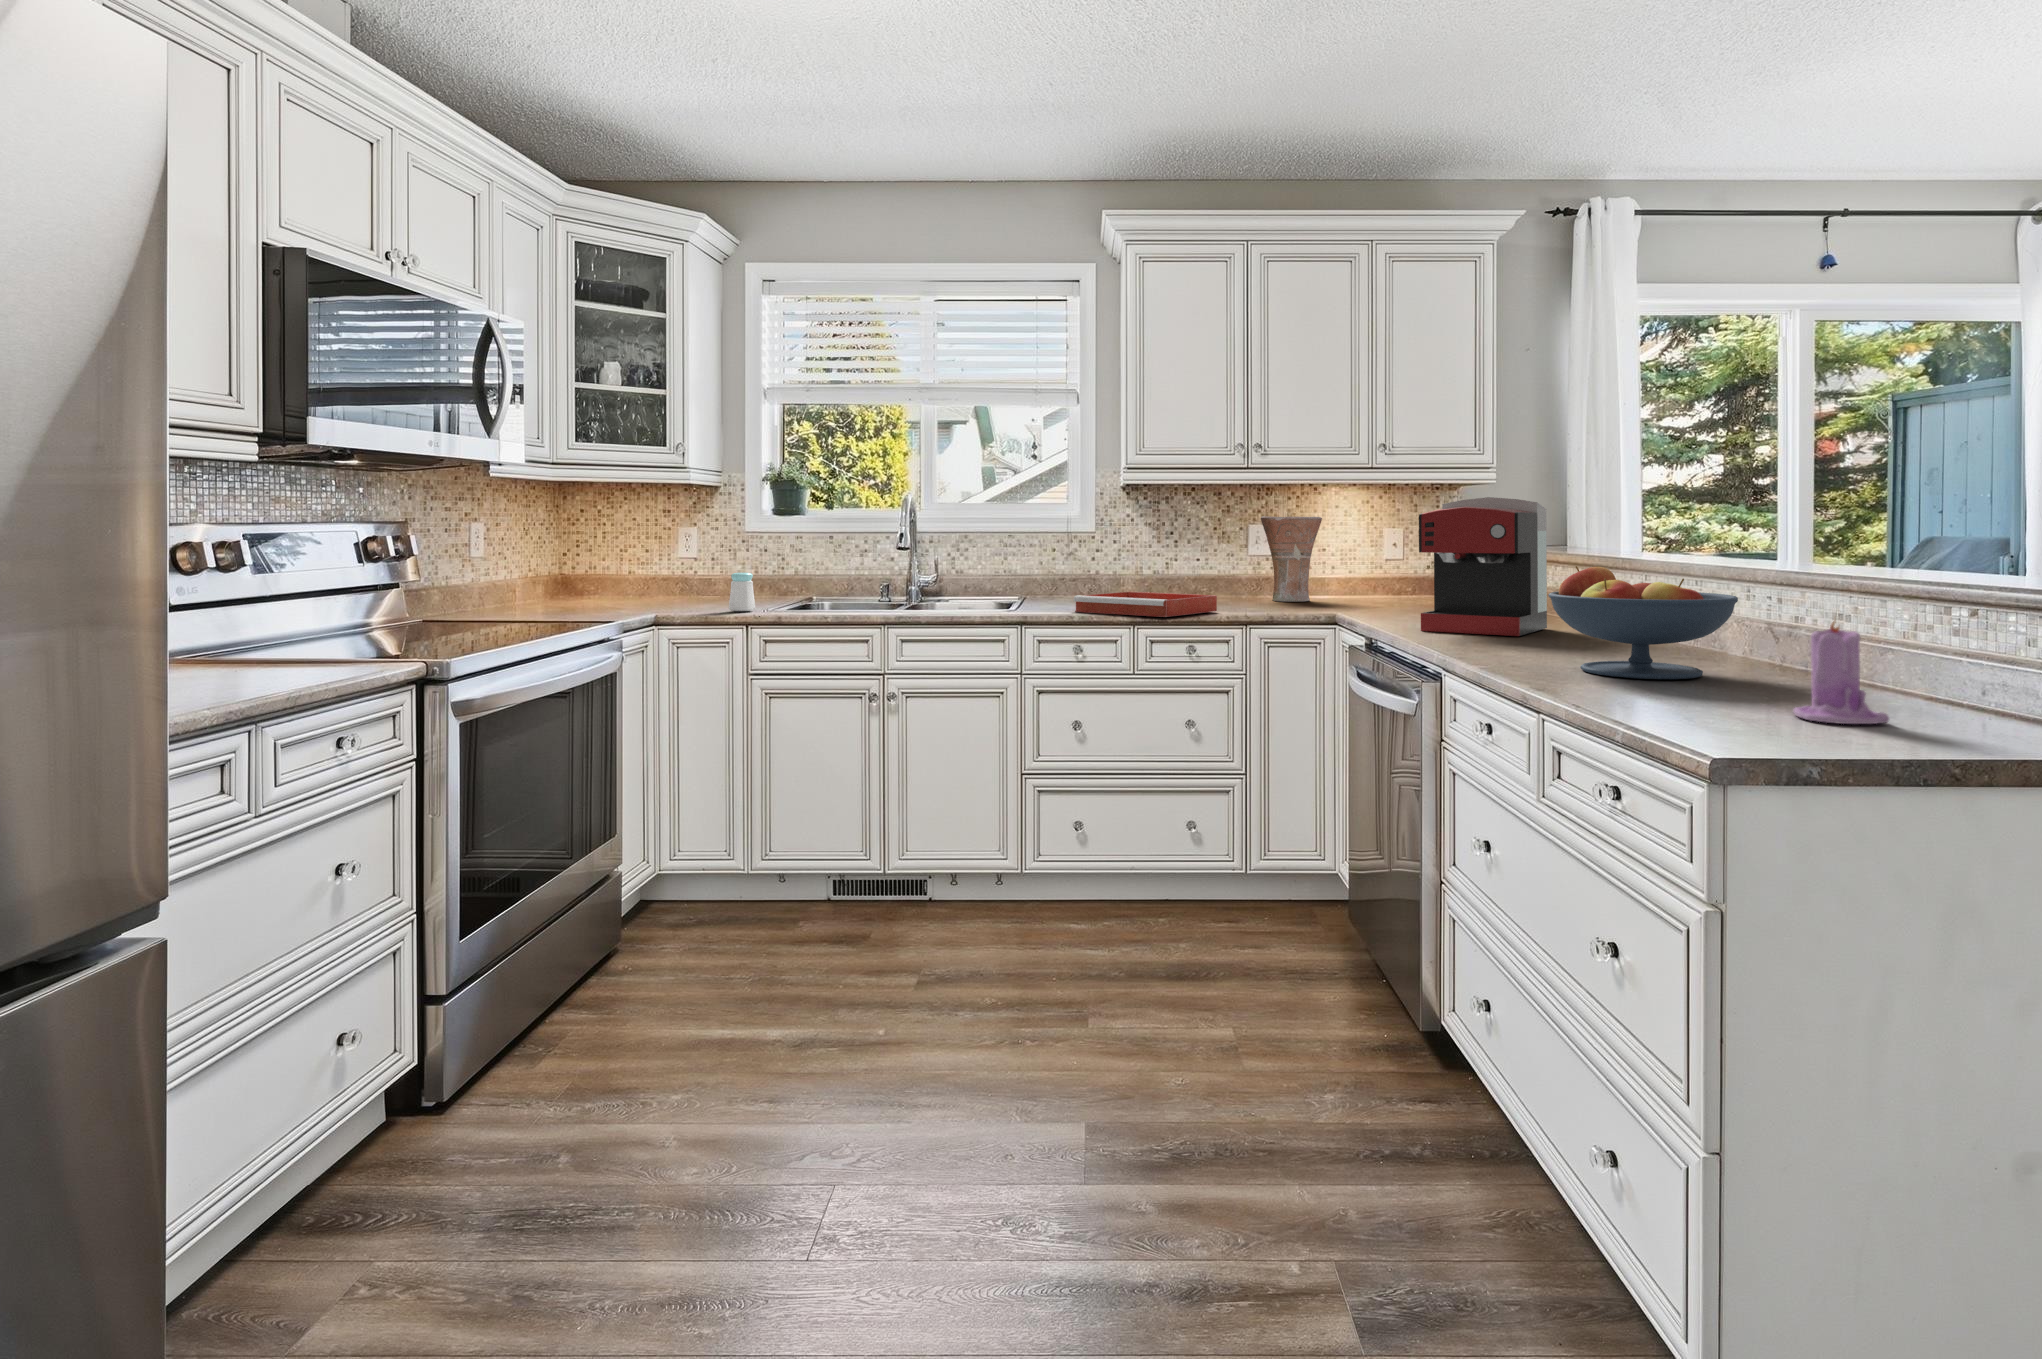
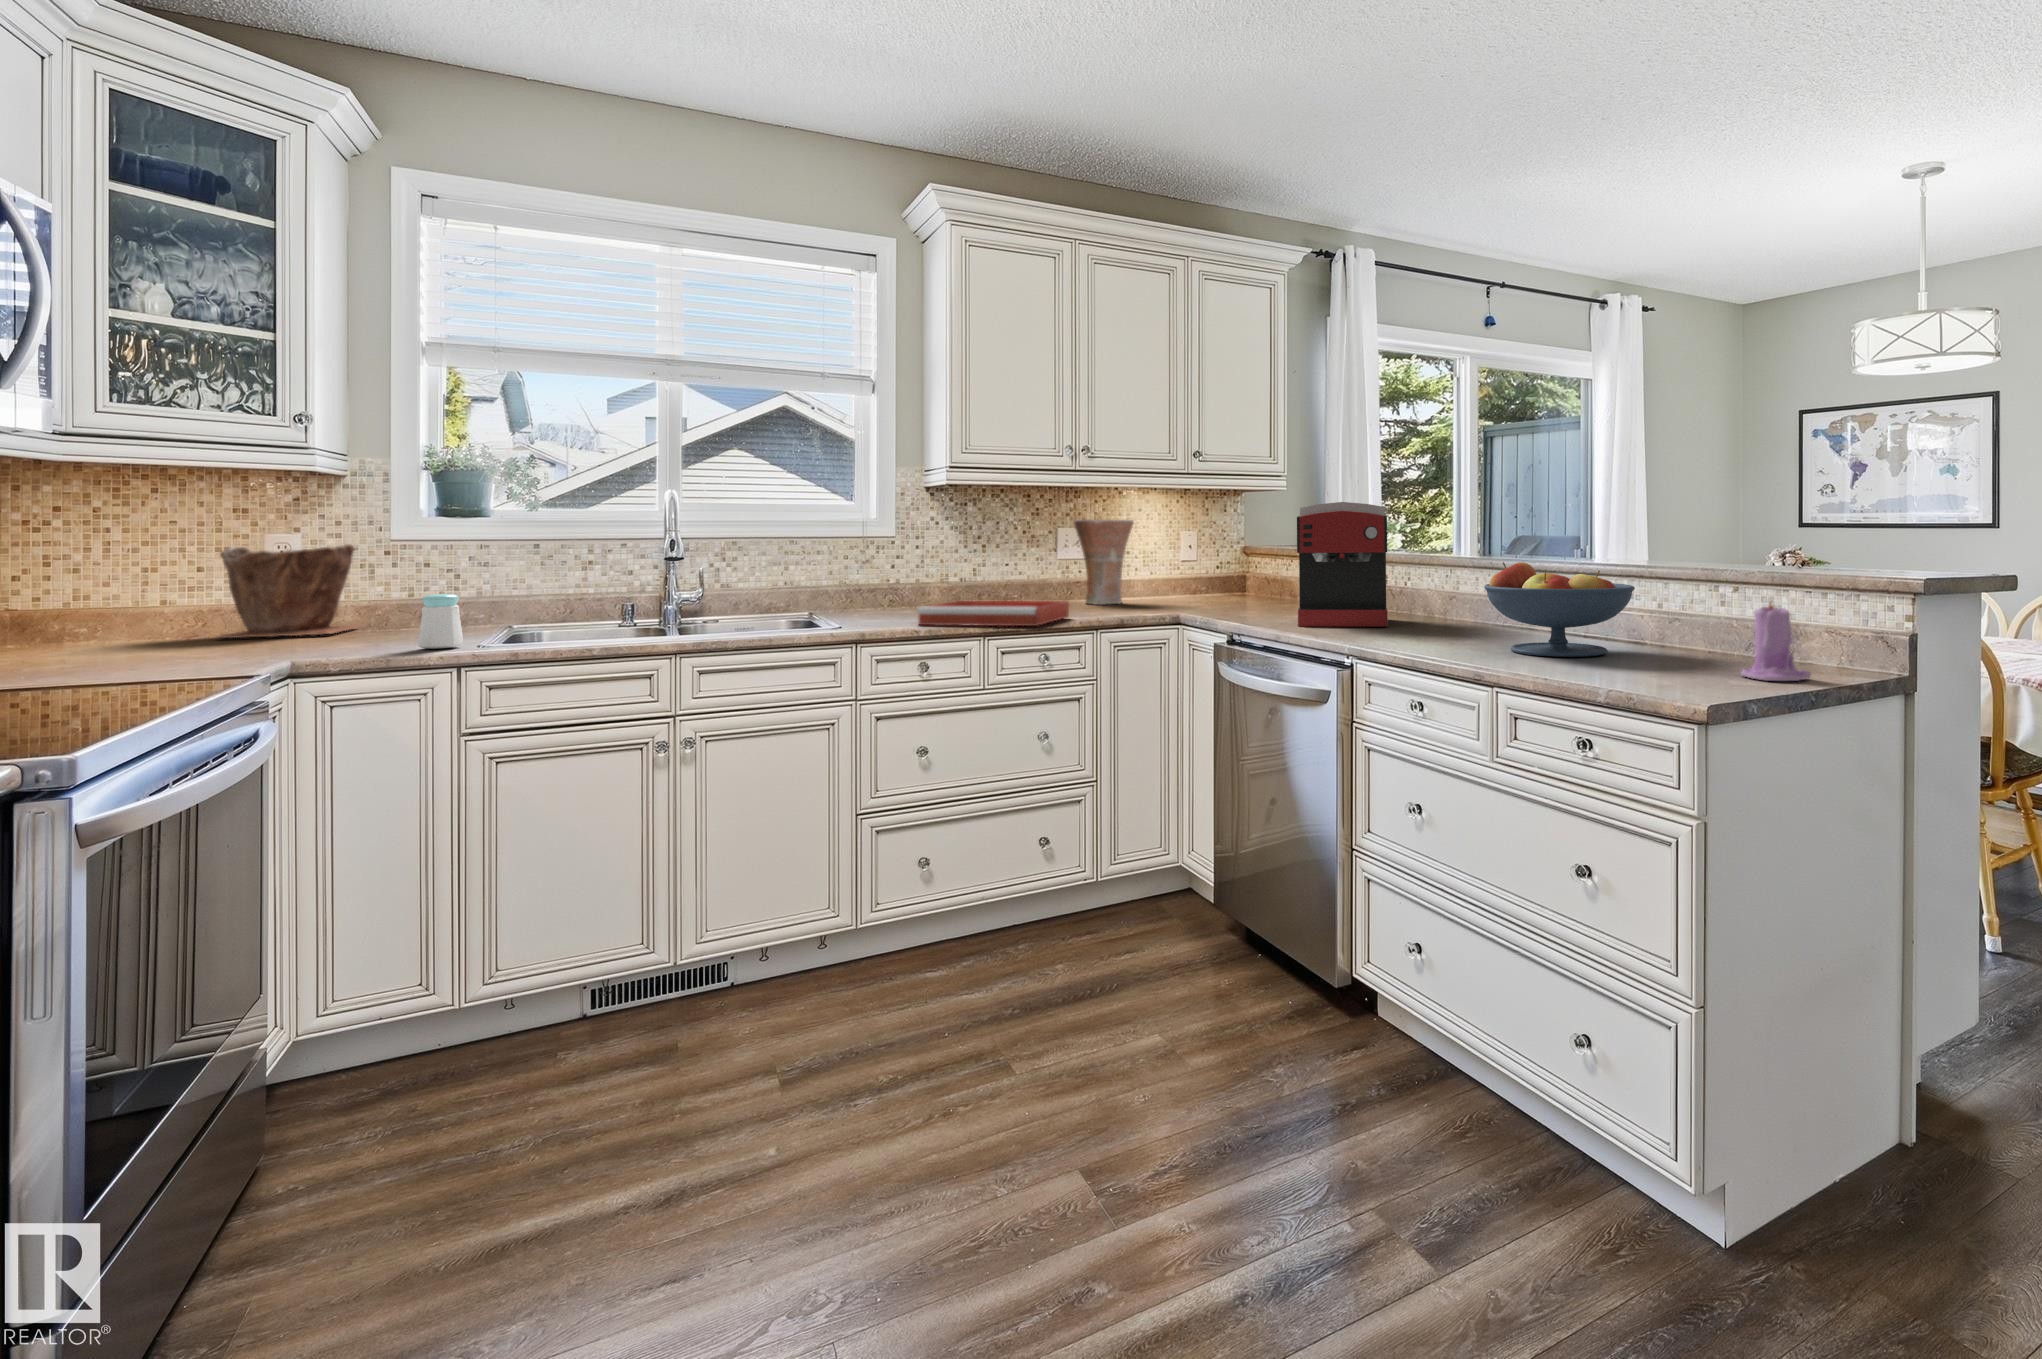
plant pot: none [646,535,729,599] -> present [217,544,358,638]

